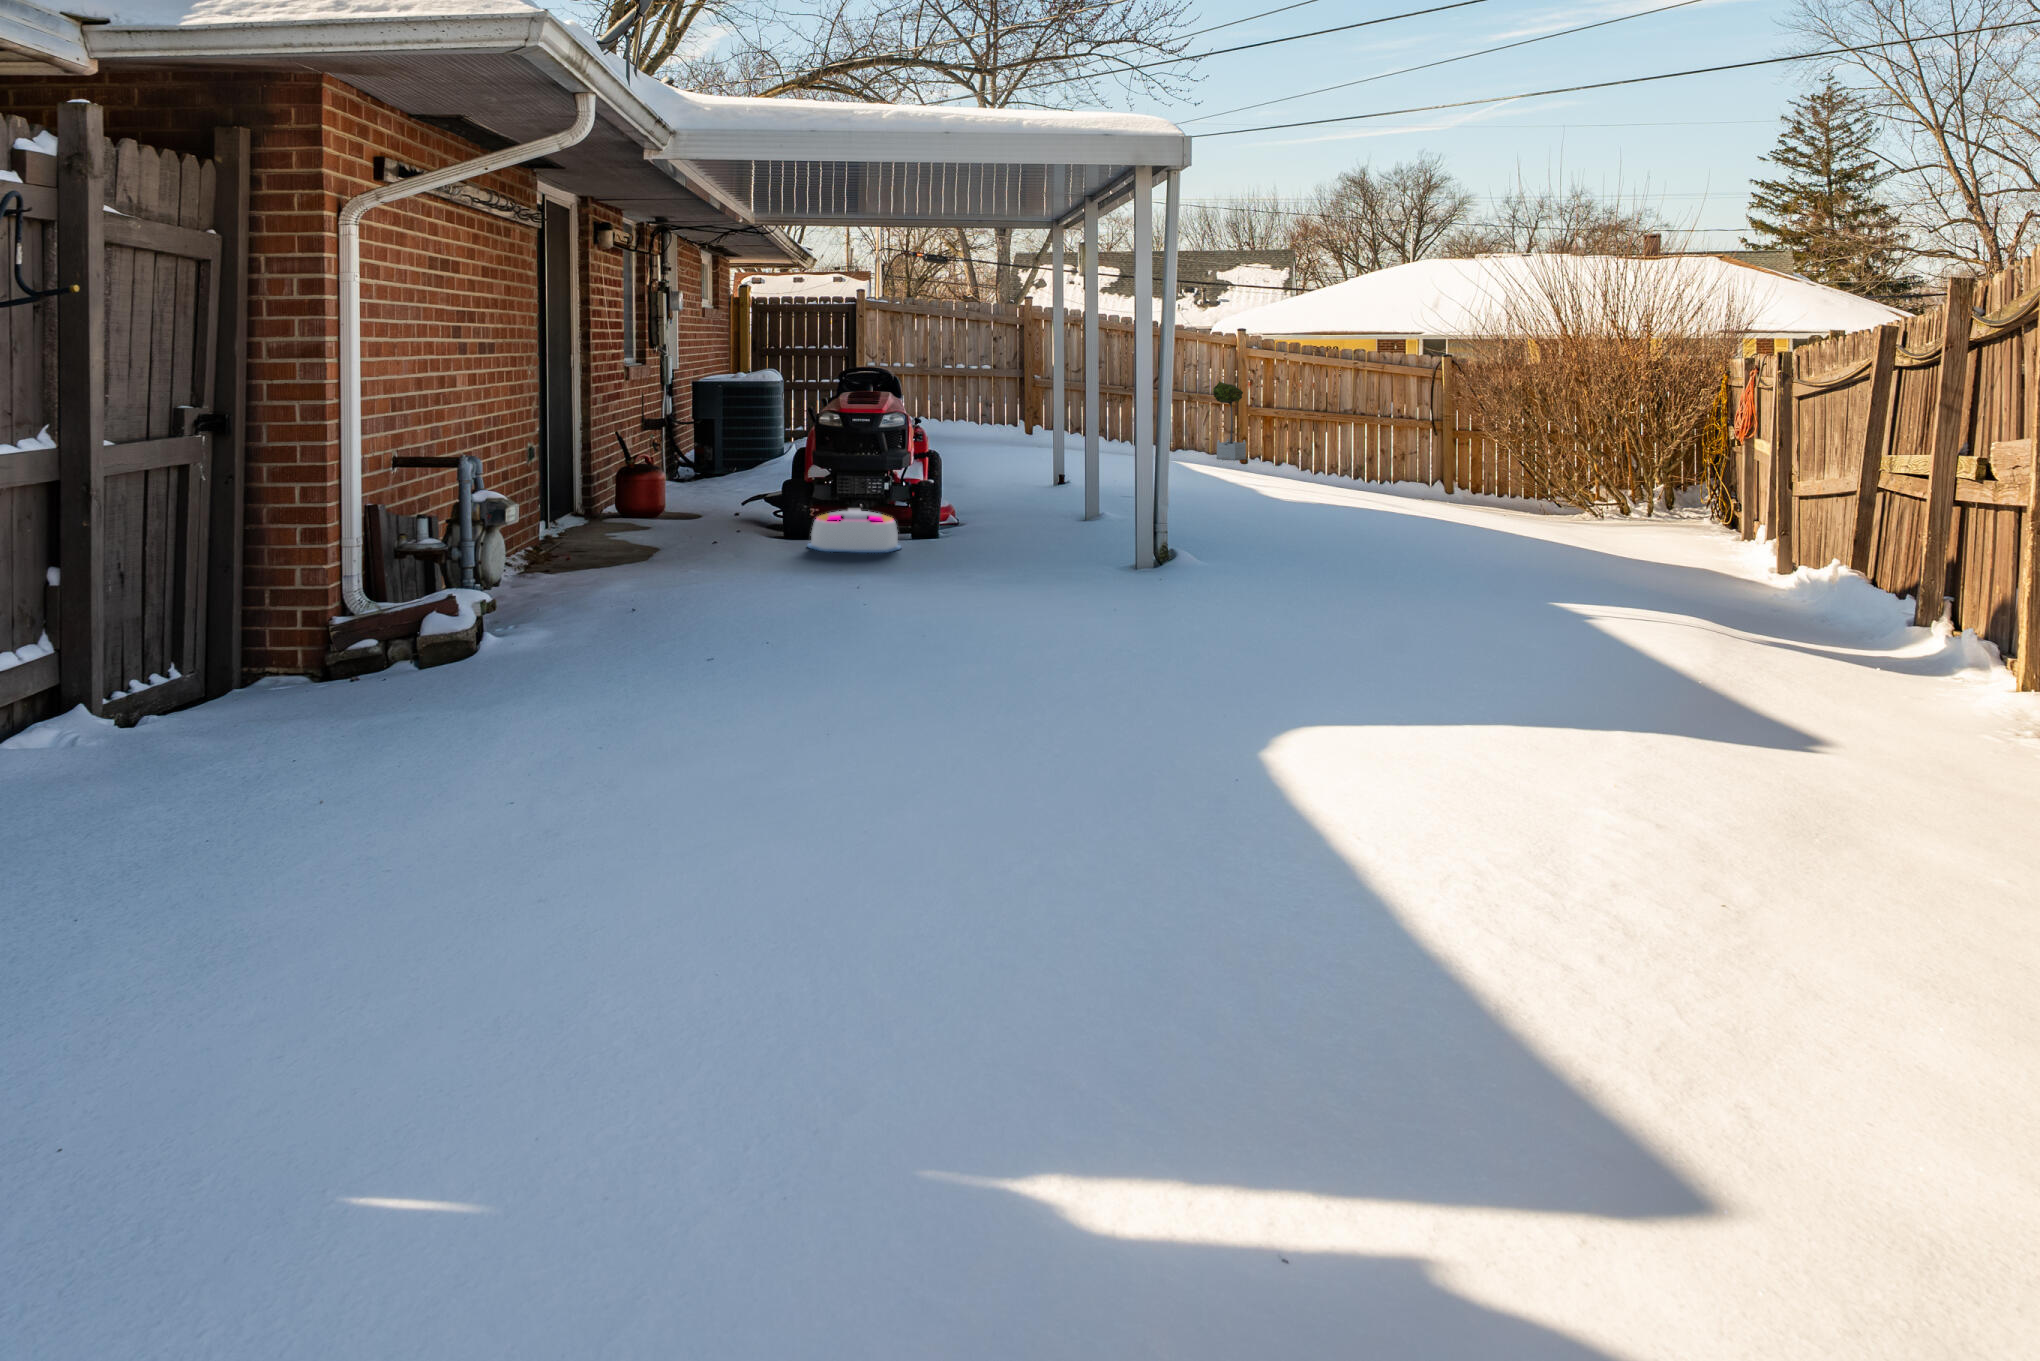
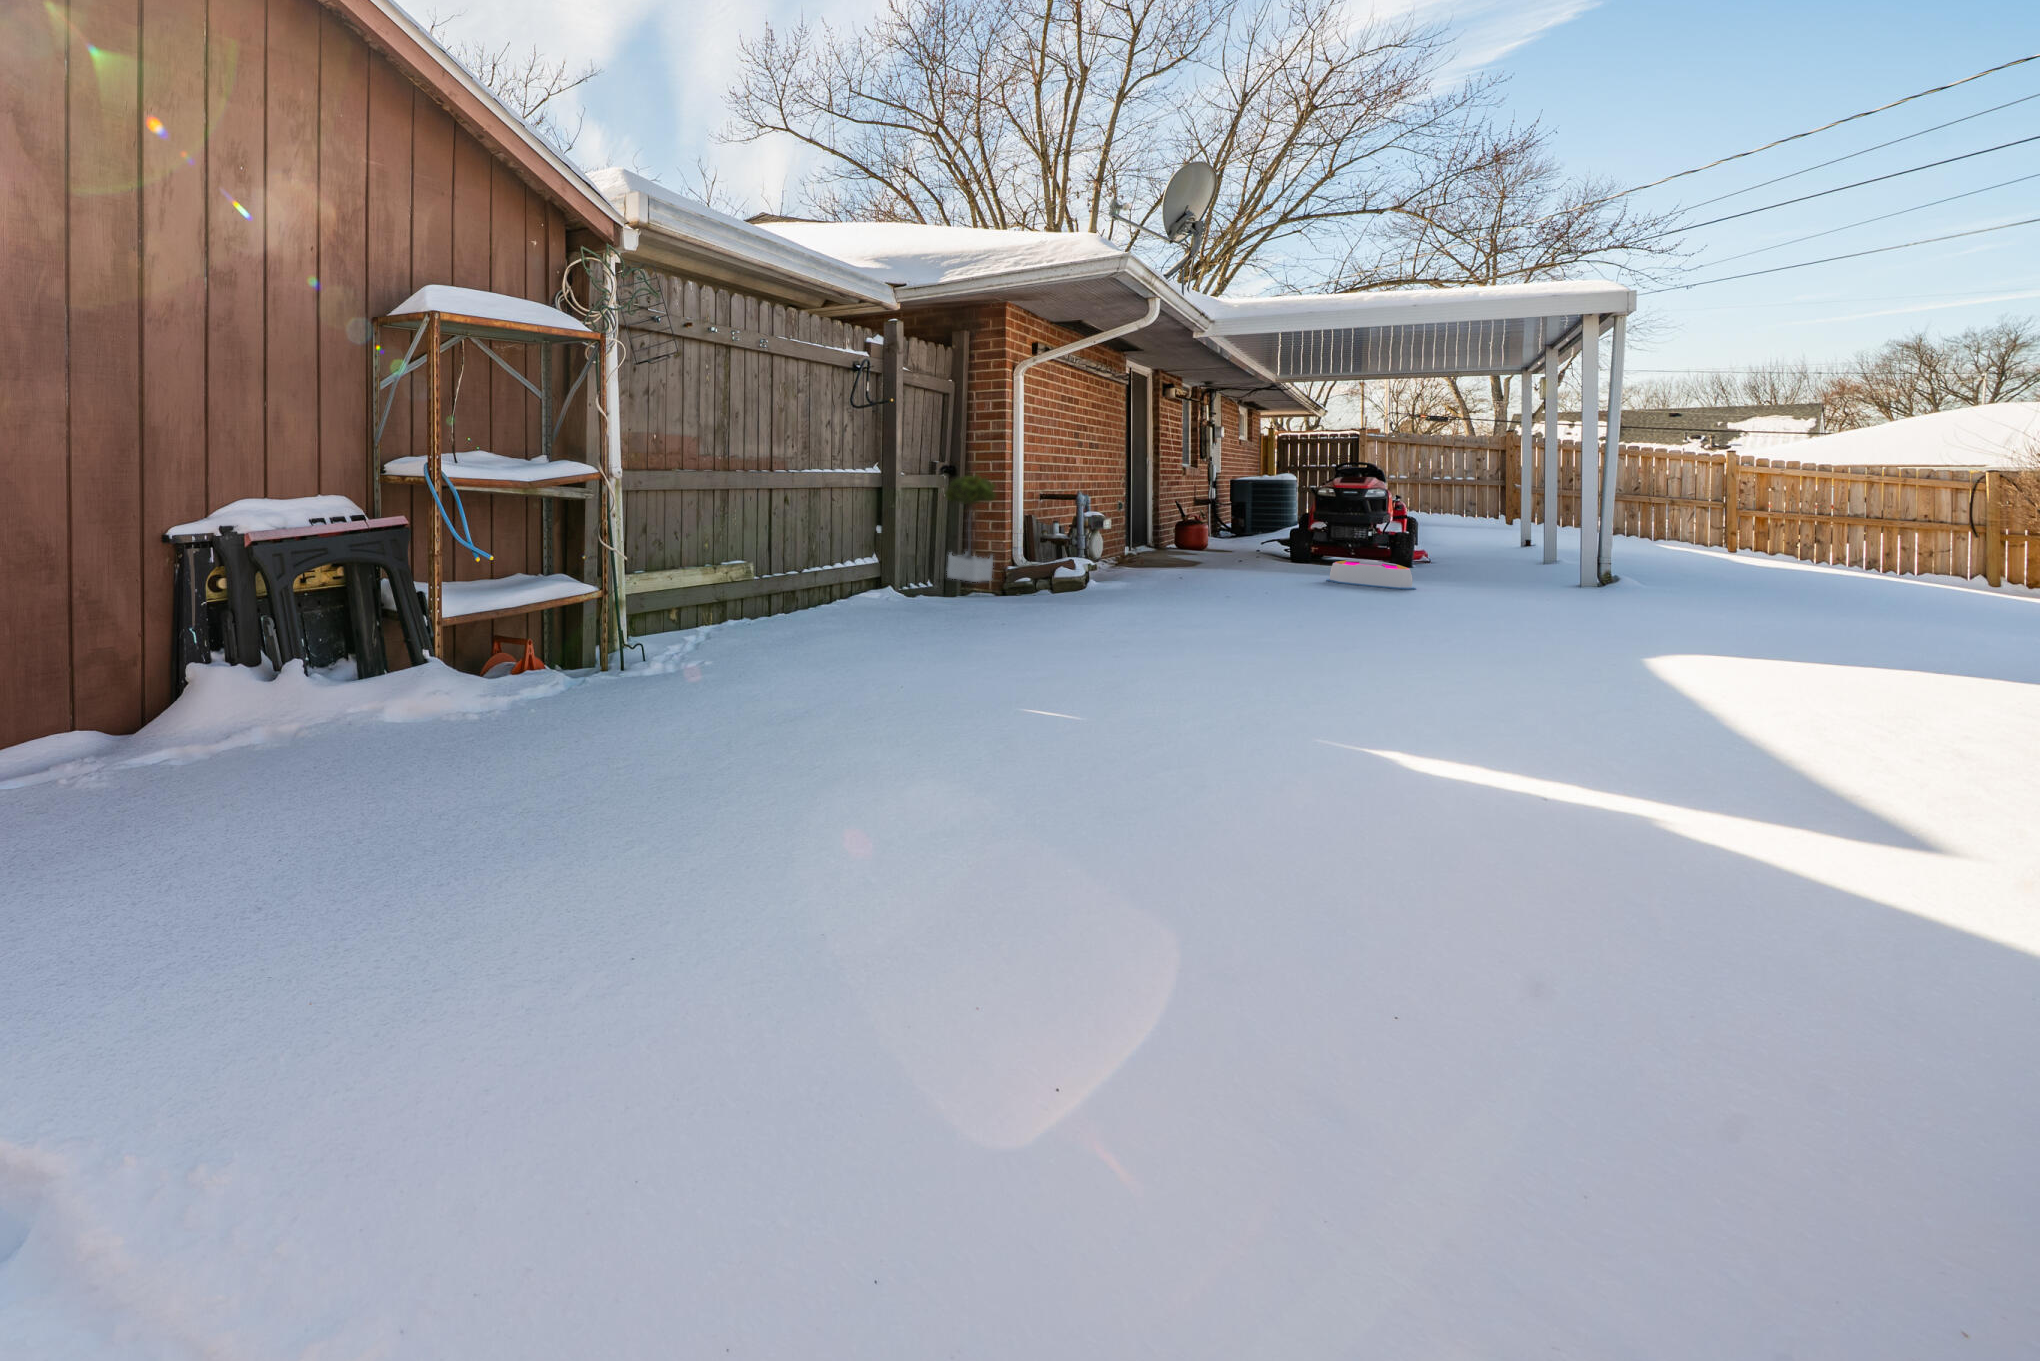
potted tree: present [1213,381,1246,460] -> present [945,475,996,582]

